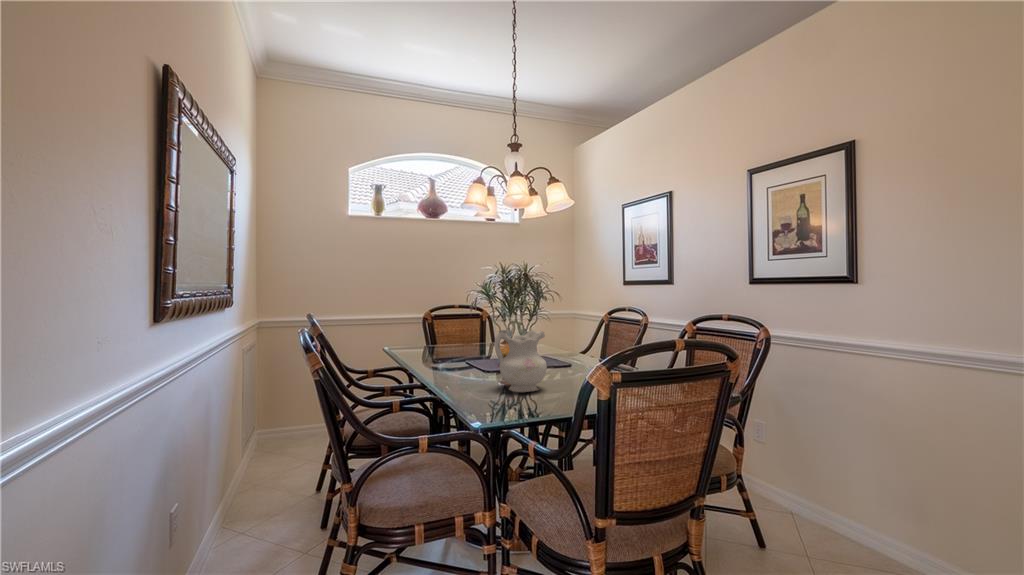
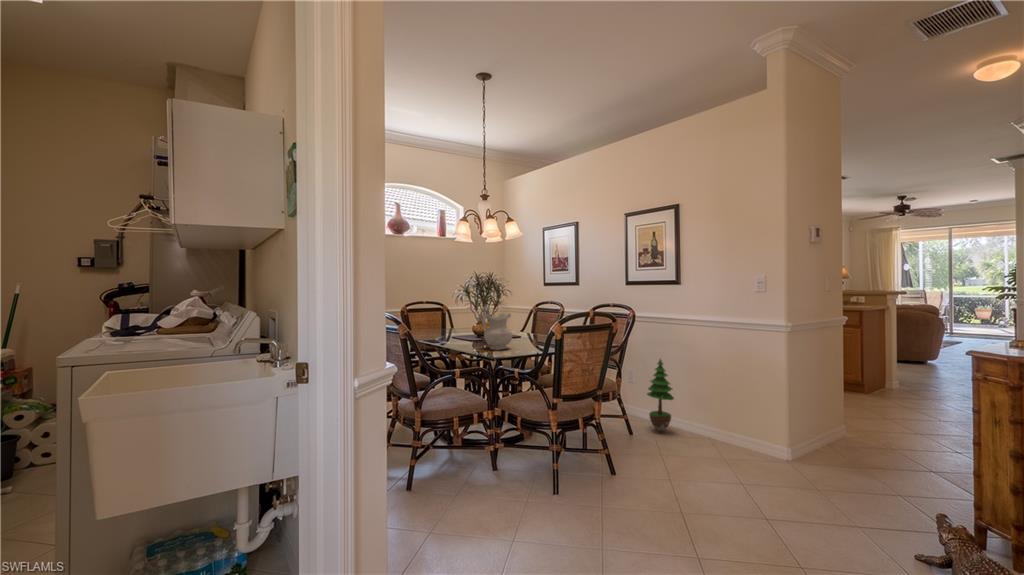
potted tree: none [789,410,844,537] -> present [647,359,674,431]

